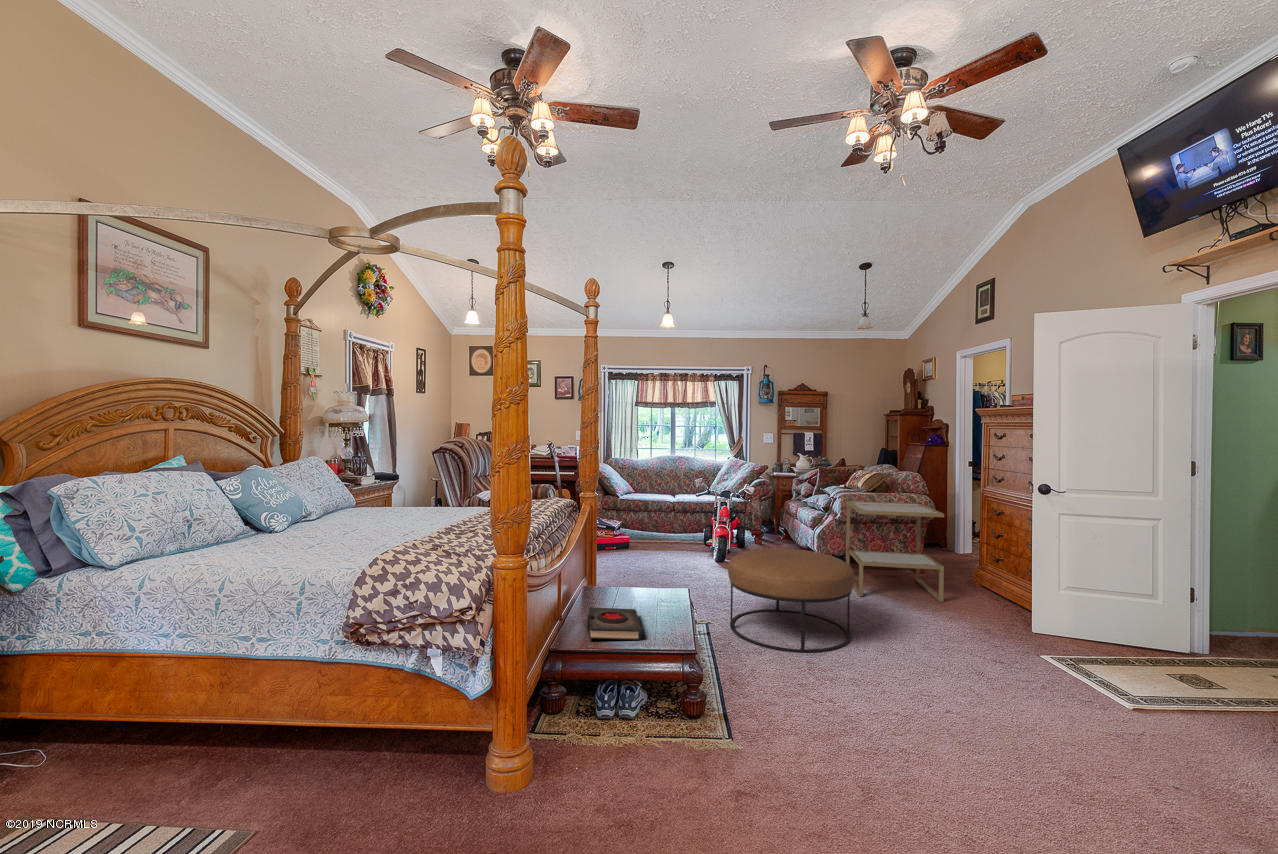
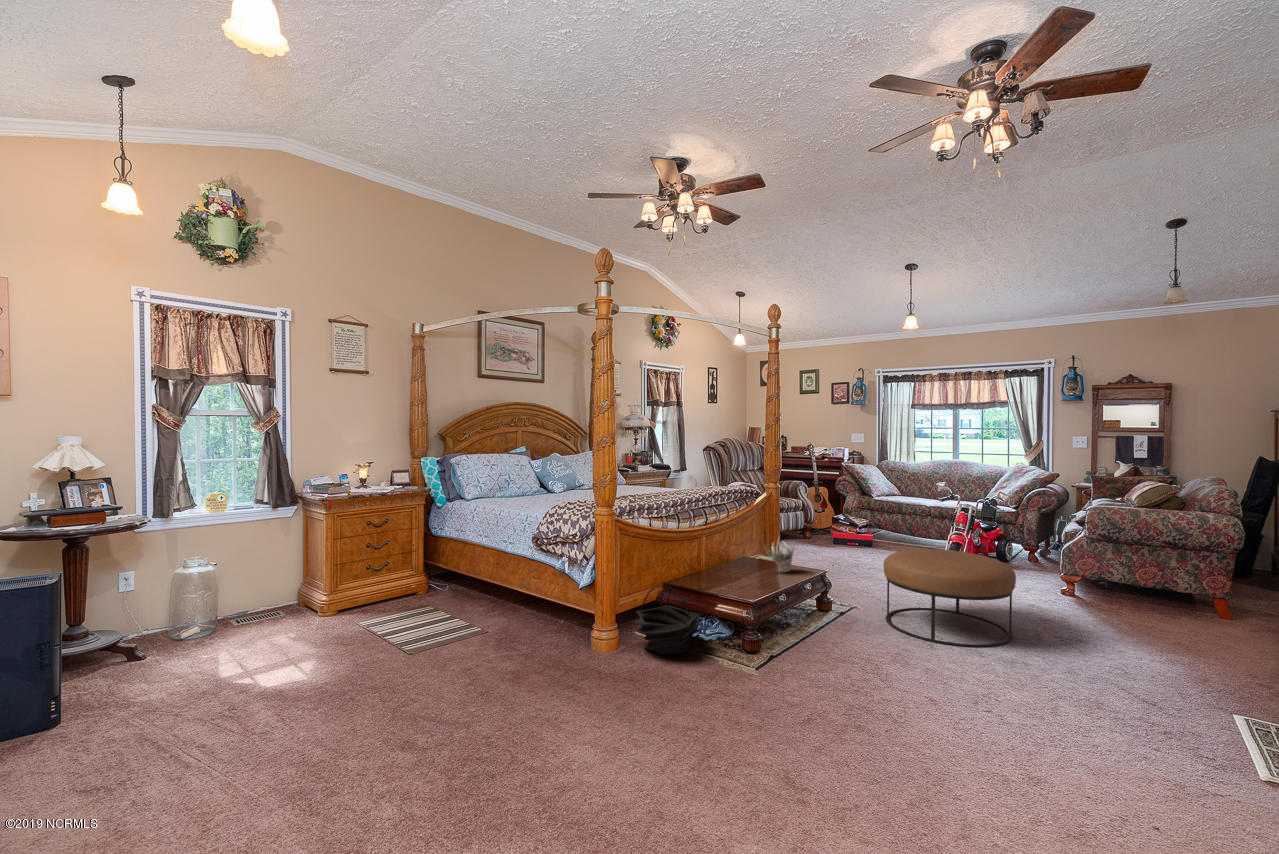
side table: present [846,501,944,602] -> none [1081,516,1206,642]
succulent plant: none [620,558,661,603] -> present [760,542,795,572]
book: present [587,607,642,640] -> none [710,566,762,589]
basket: none [499,663,603,777] -> present [635,585,700,655]

